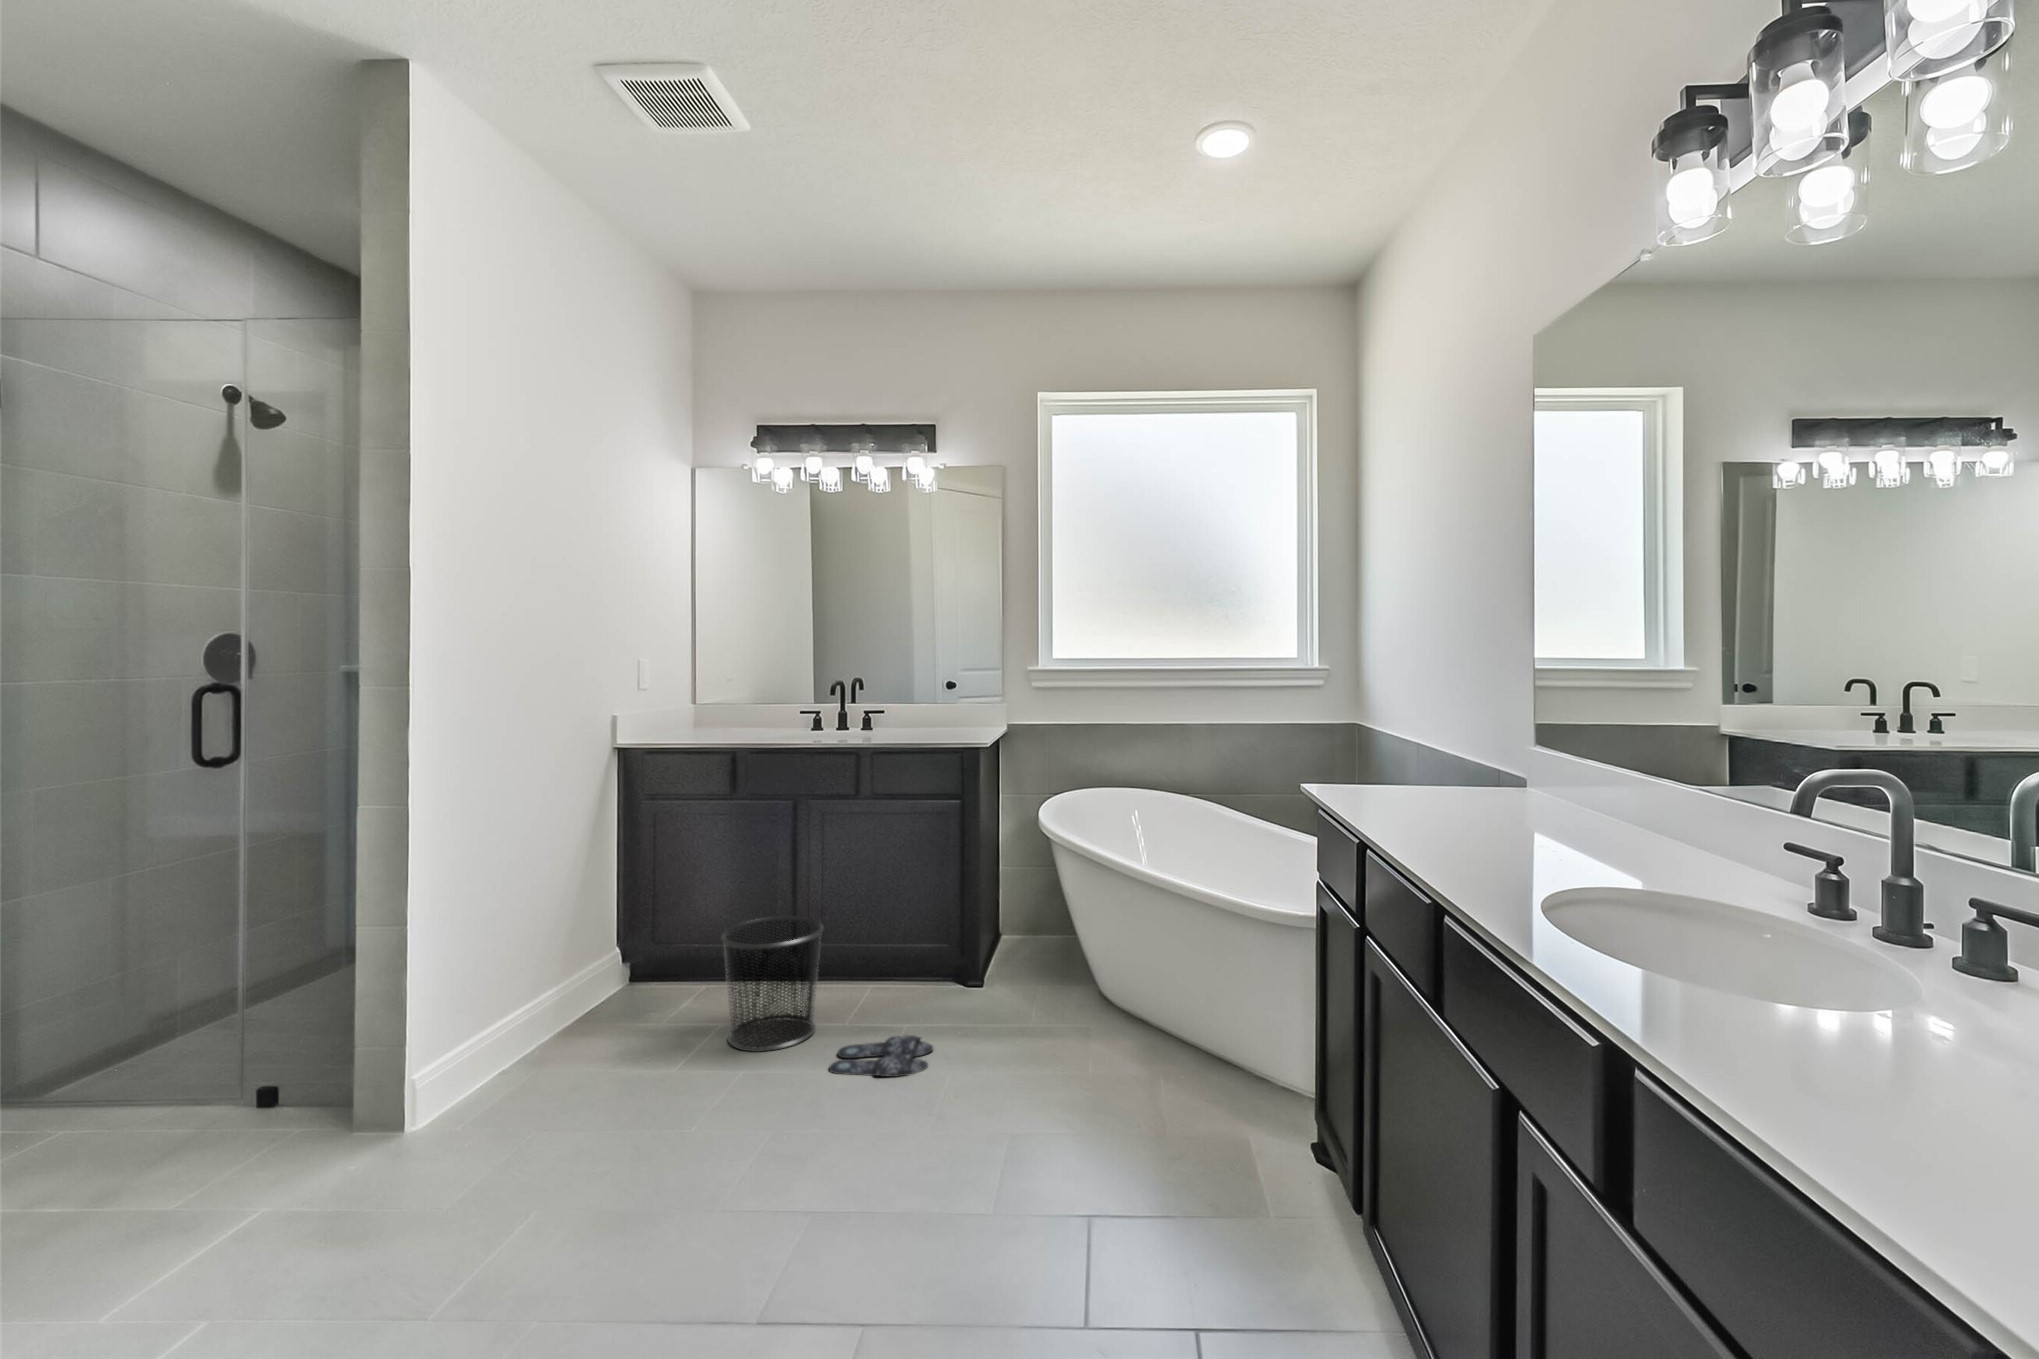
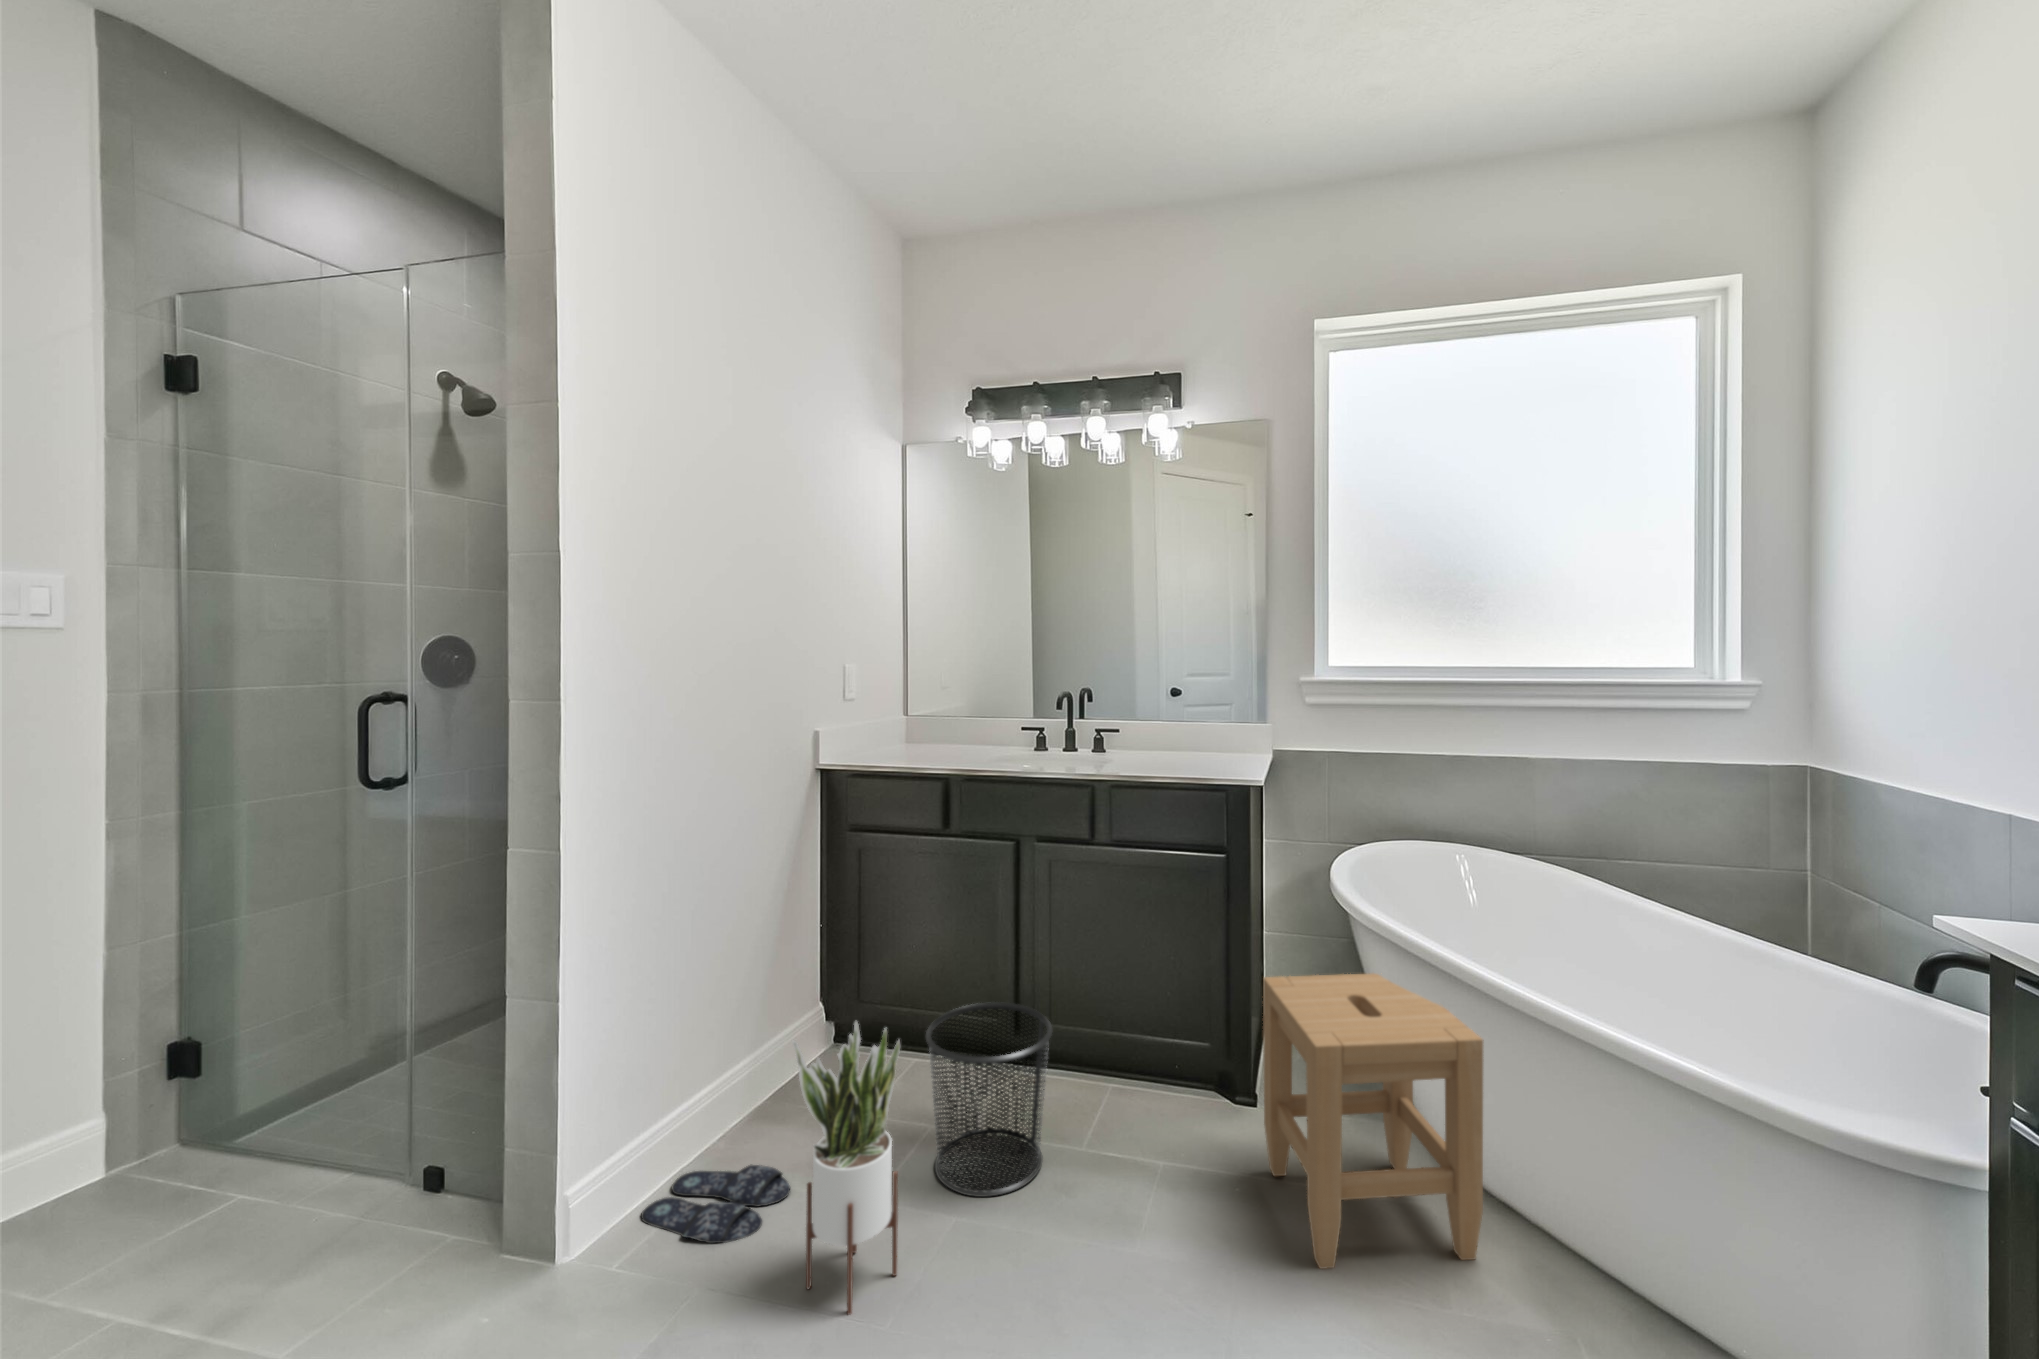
stool: none [983,869,1119,1057] -> present [1263,974,1483,1269]
potted plant: none [623,907,706,1114] -> present [792,1022,900,1315]
slippers: present [829,1035,933,1077] -> present [641,1165,790,1243]

